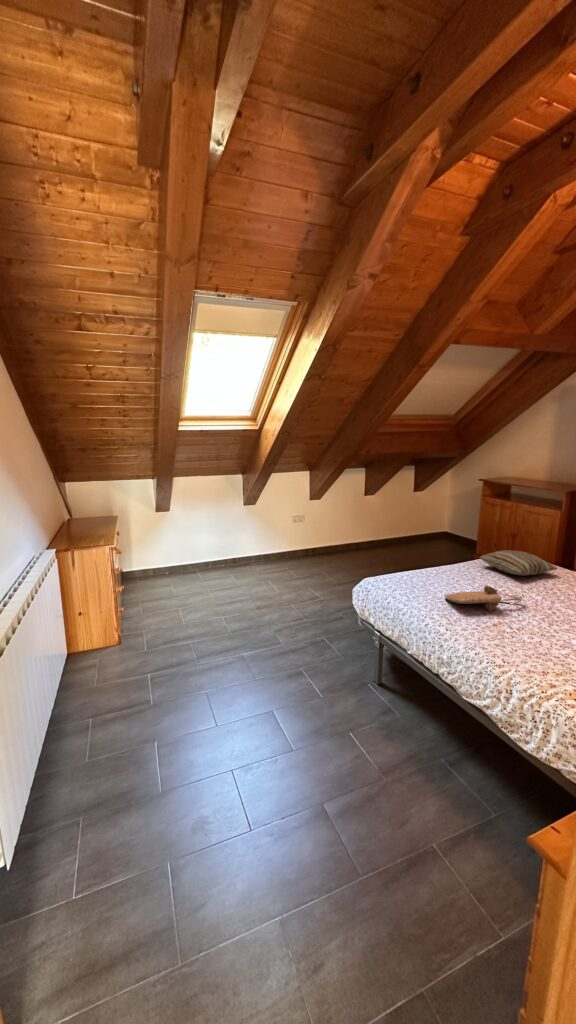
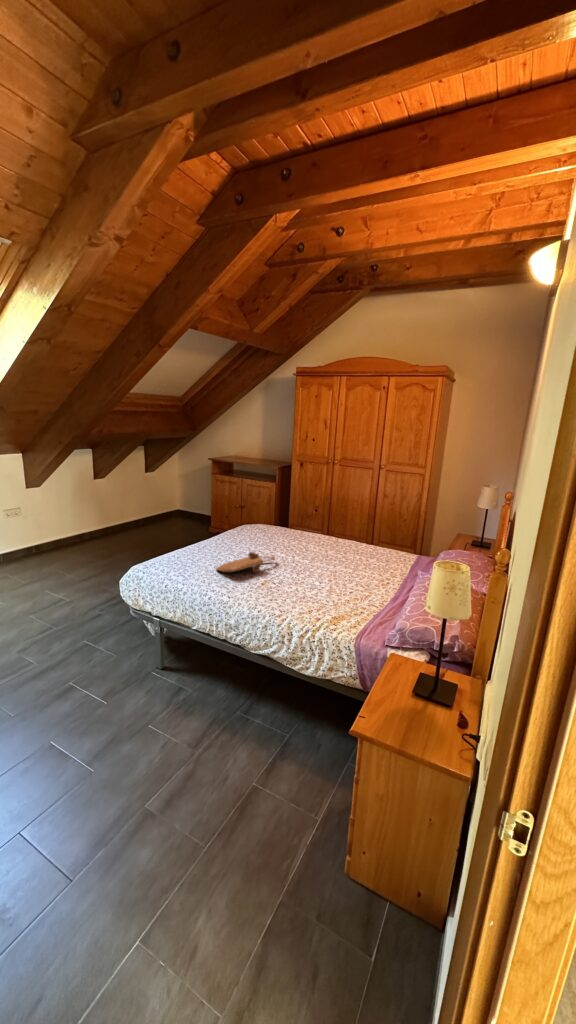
pillow: present [480,550,557,575] -> none [230,519,289,539]

